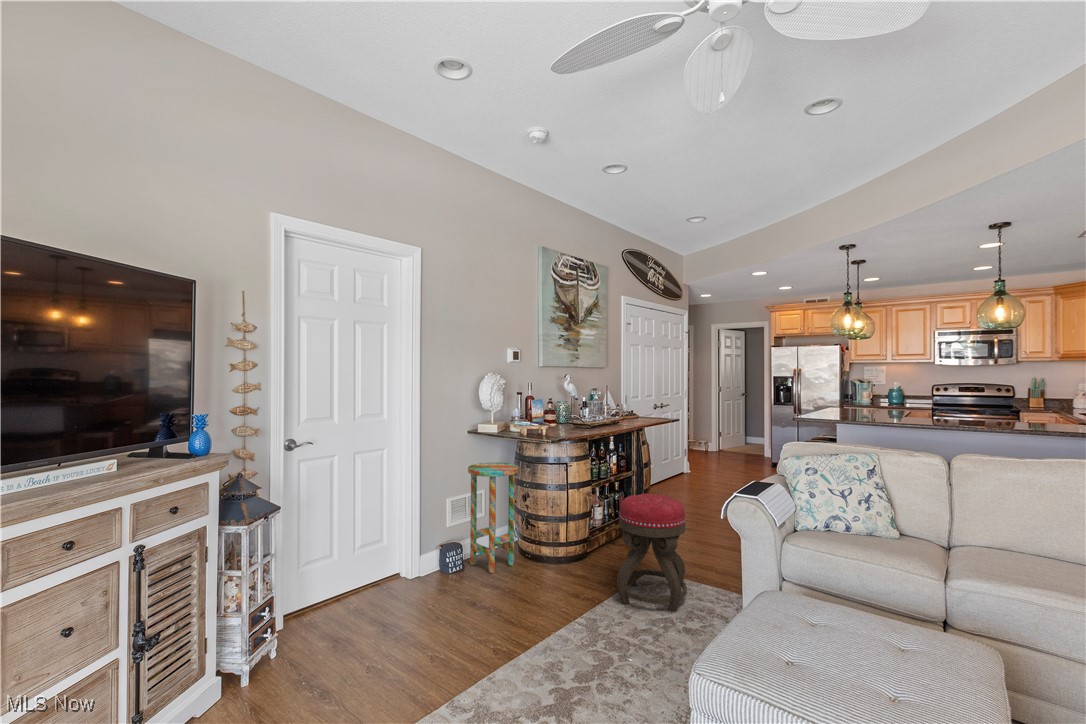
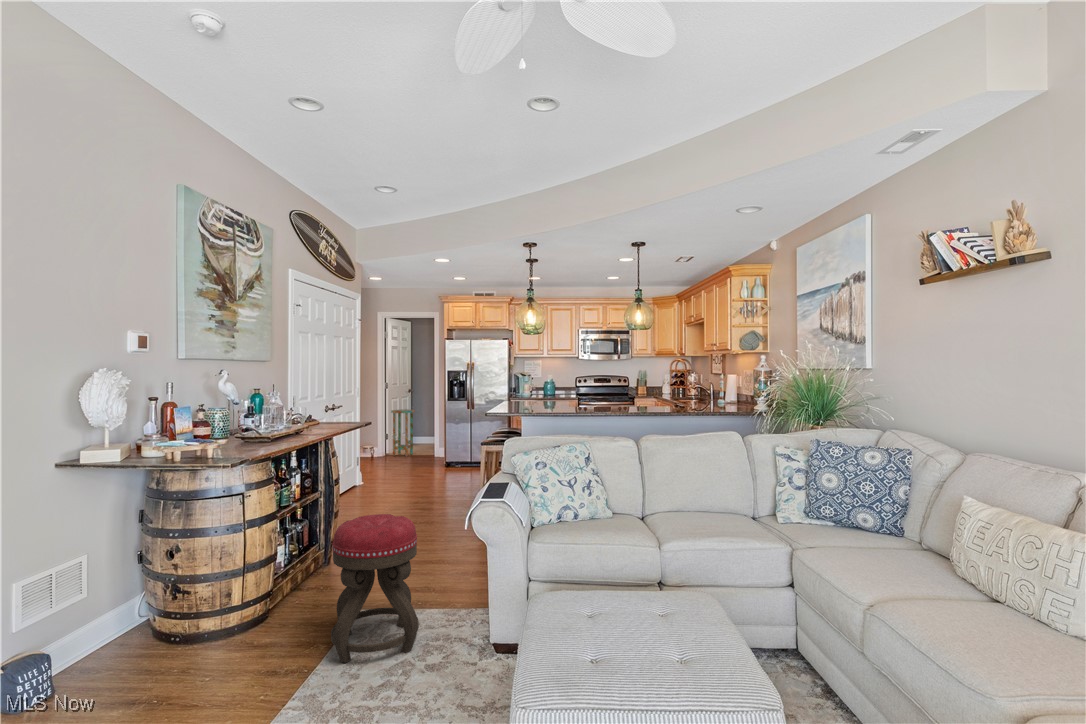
side table: present [468,462,519,574] -> present [391,409,415,456]

